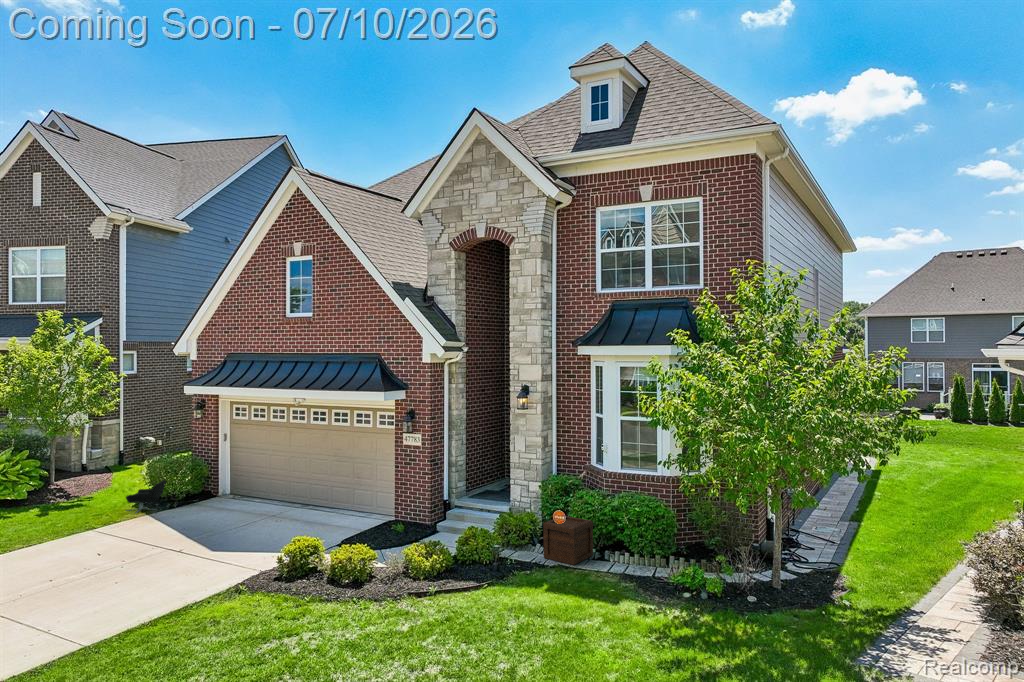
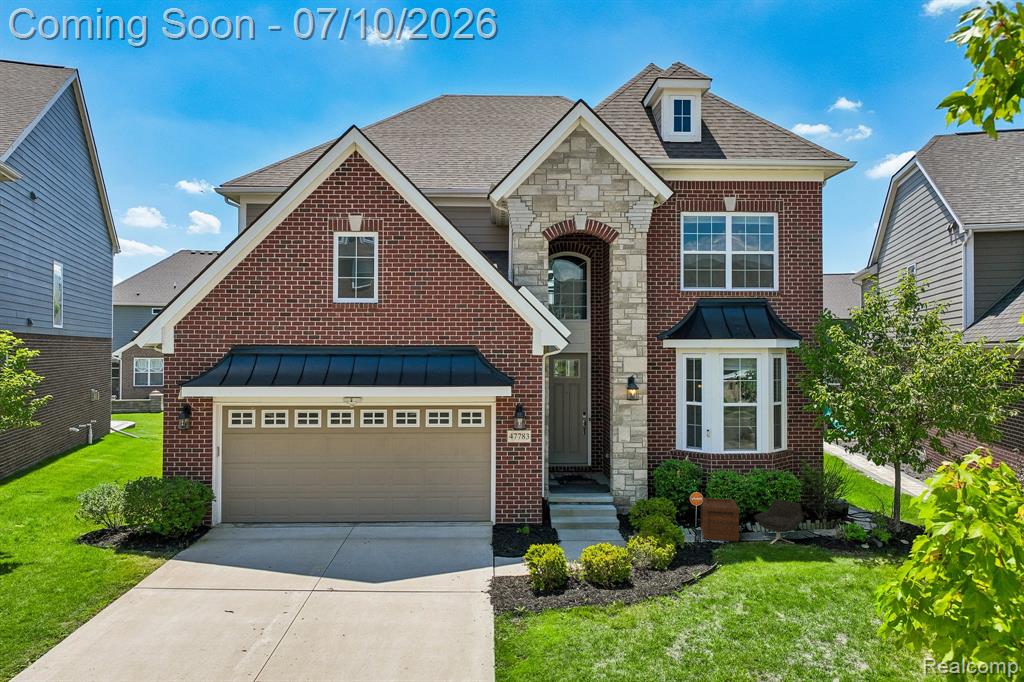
lounge chair: present [126,480,166,513] -> present [754,499,804,544]

